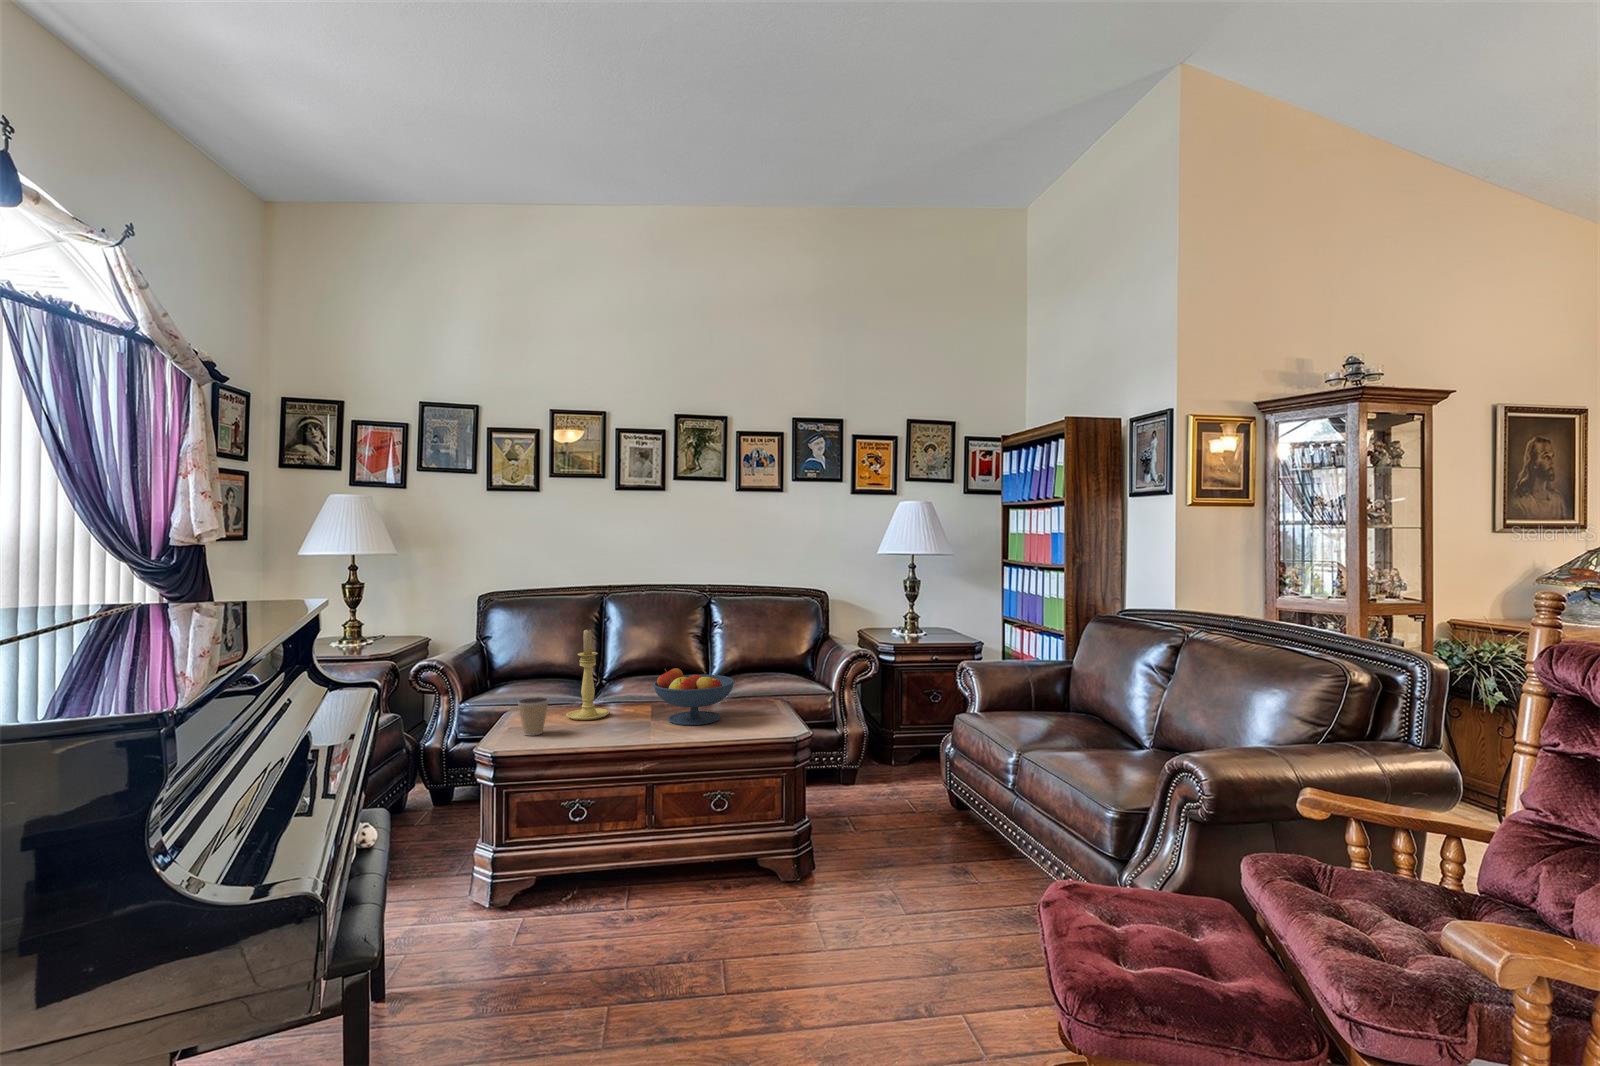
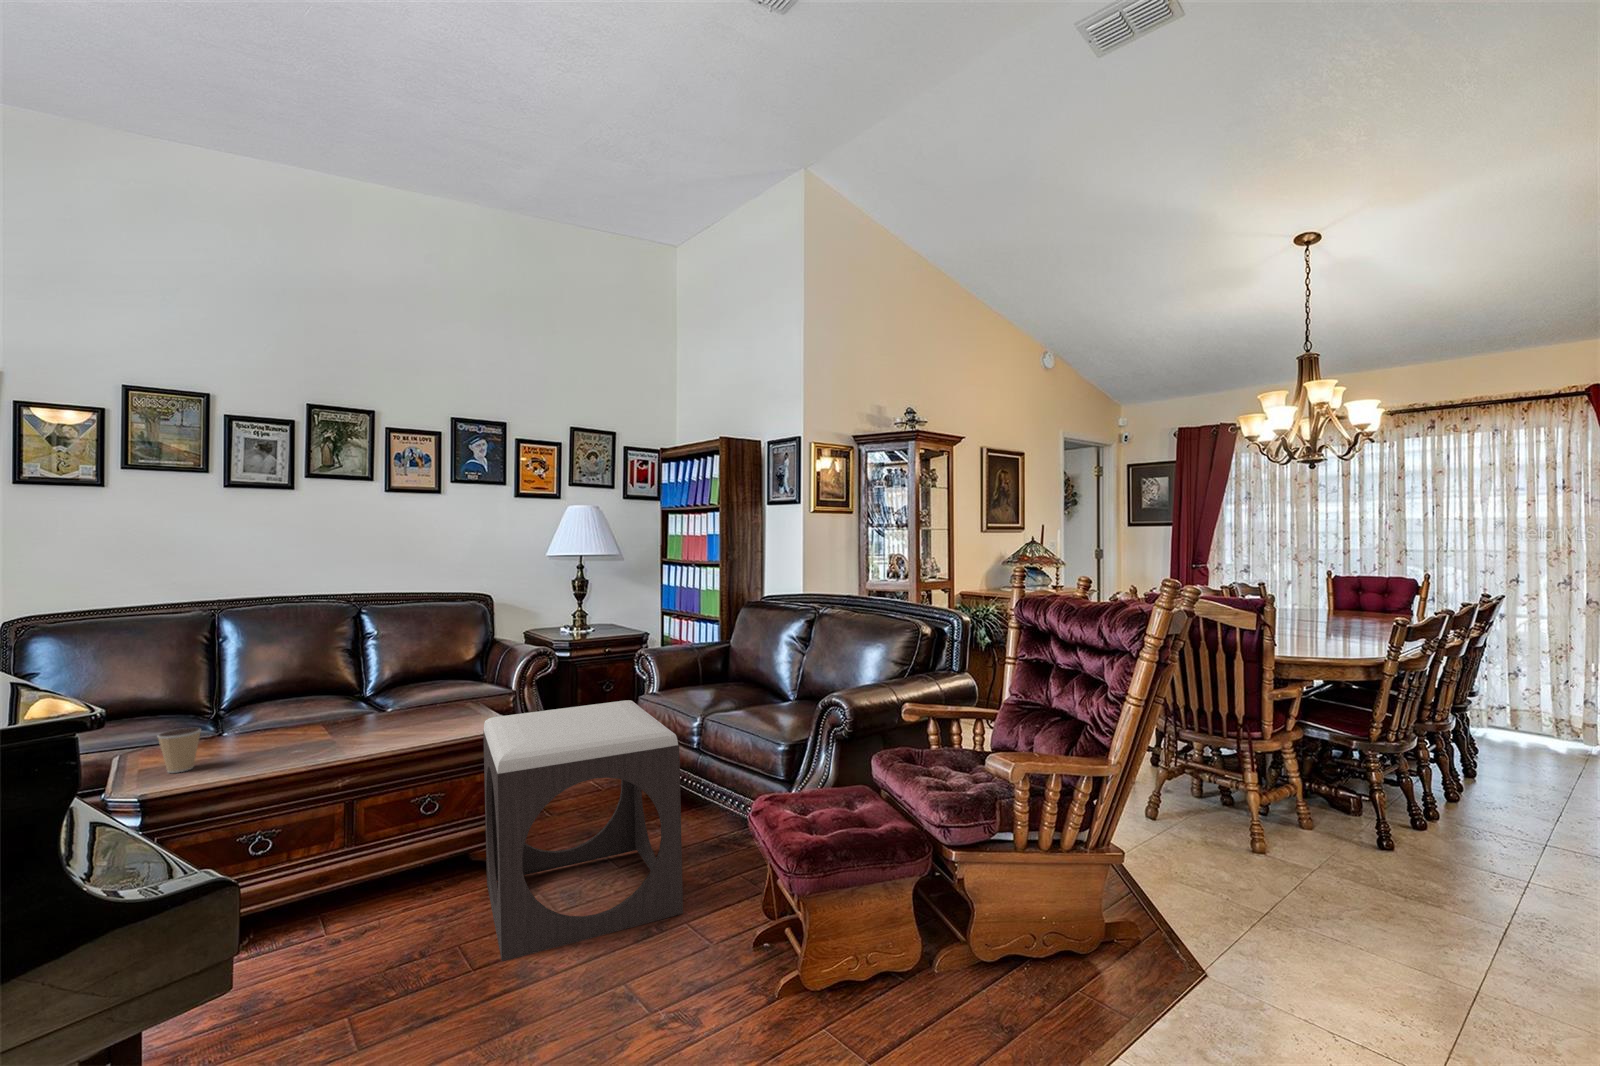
candle holder: present [566,629,610,720] -> none [212,646,271,750]
fruit bowl: present [653,668,735,725] -> none [331,680,427,737]
footstool: none [754,723,963,999] -> present [483,700,683,961]

